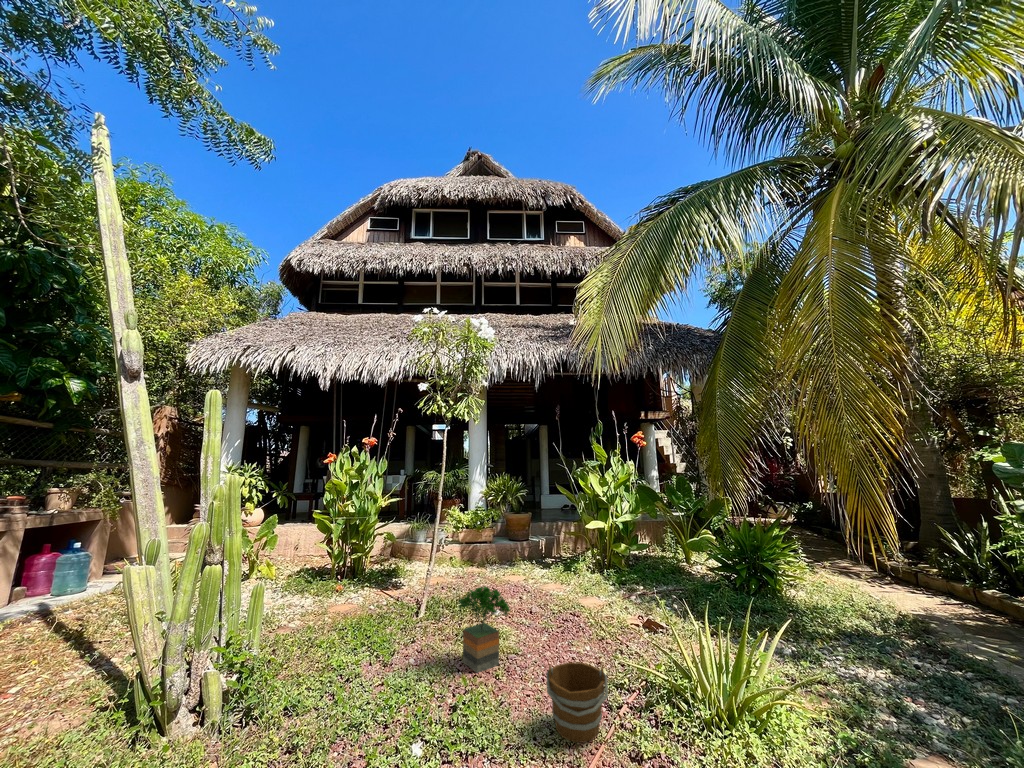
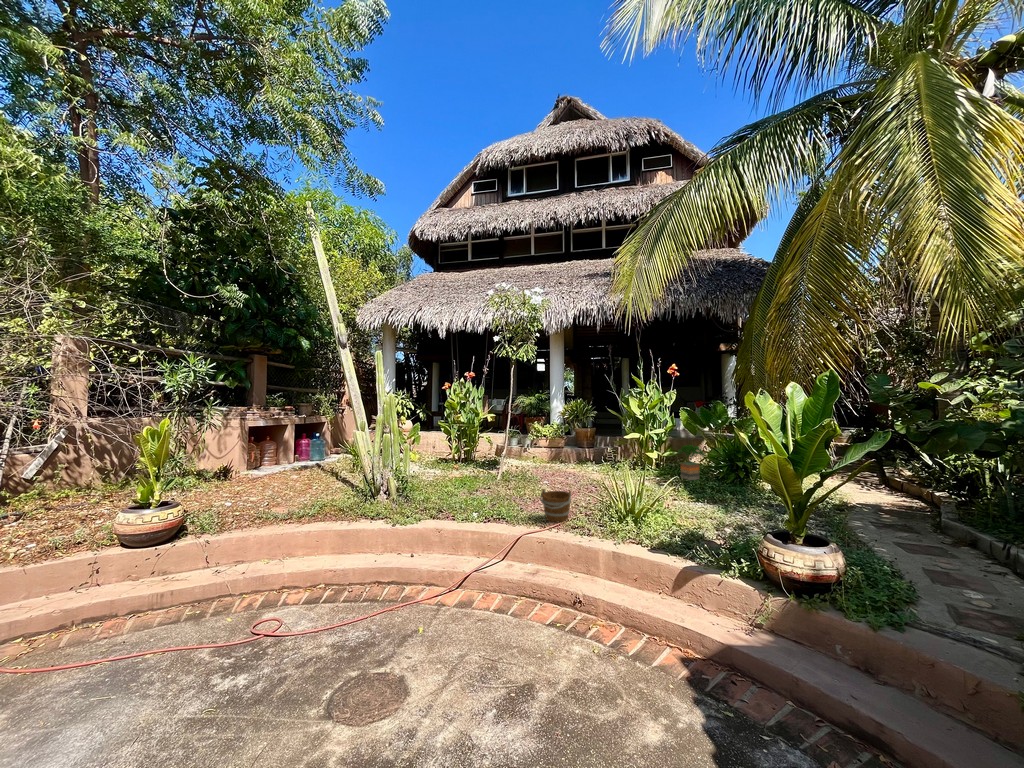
potted tree: present [459,586,510,673] -> present [678,445,705,480]

